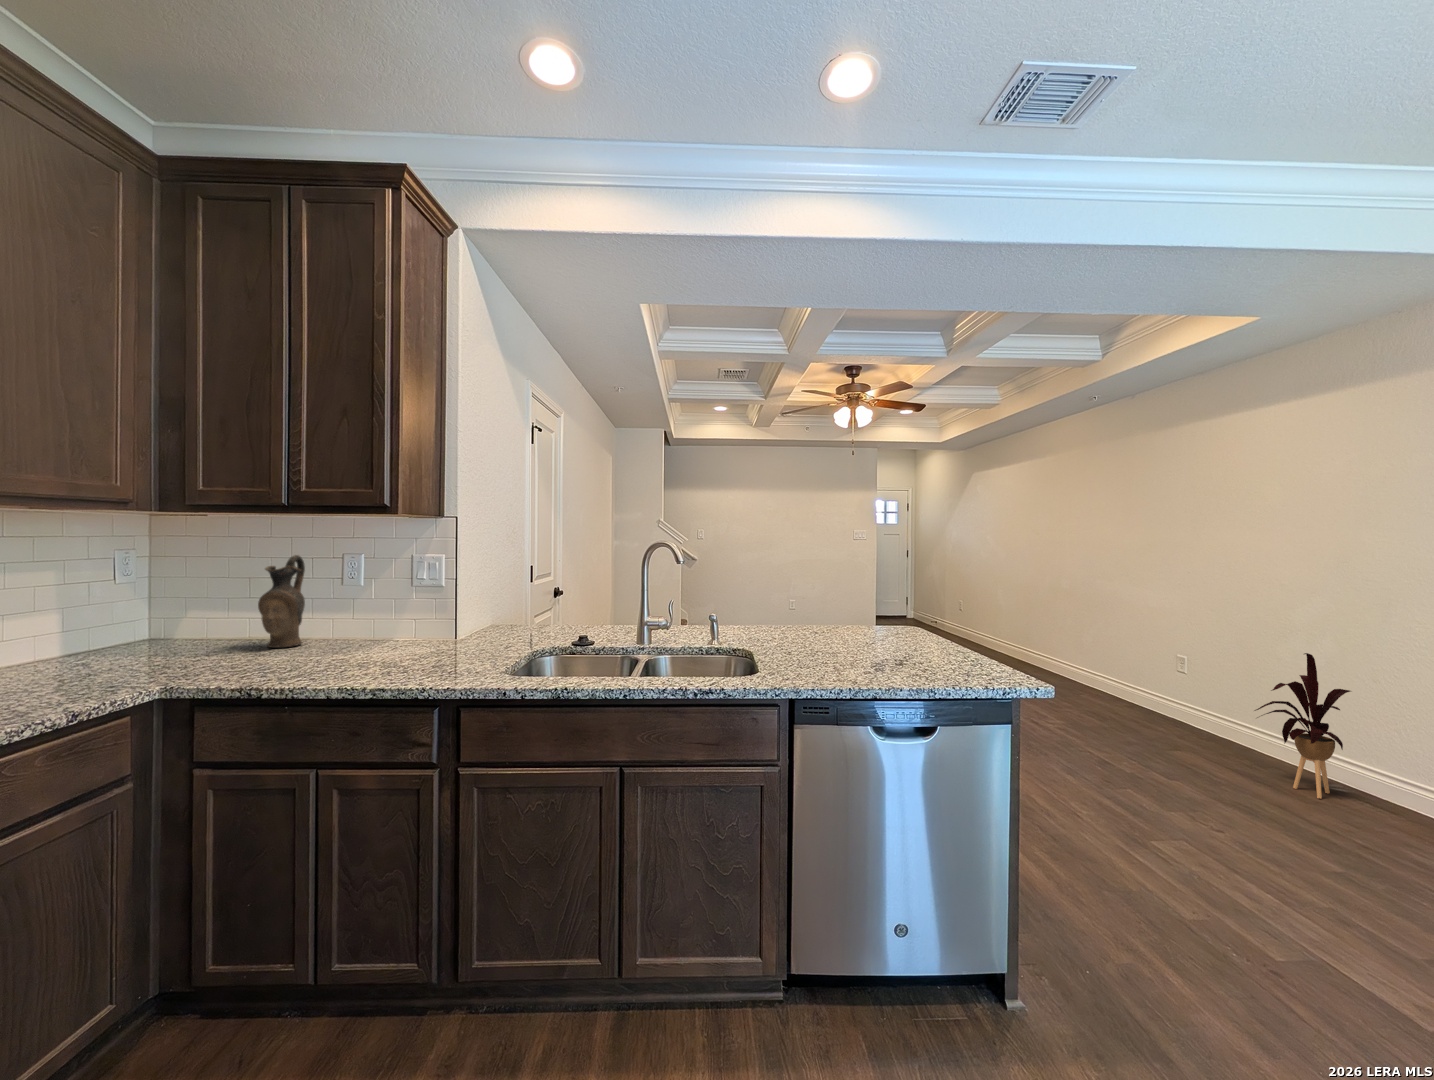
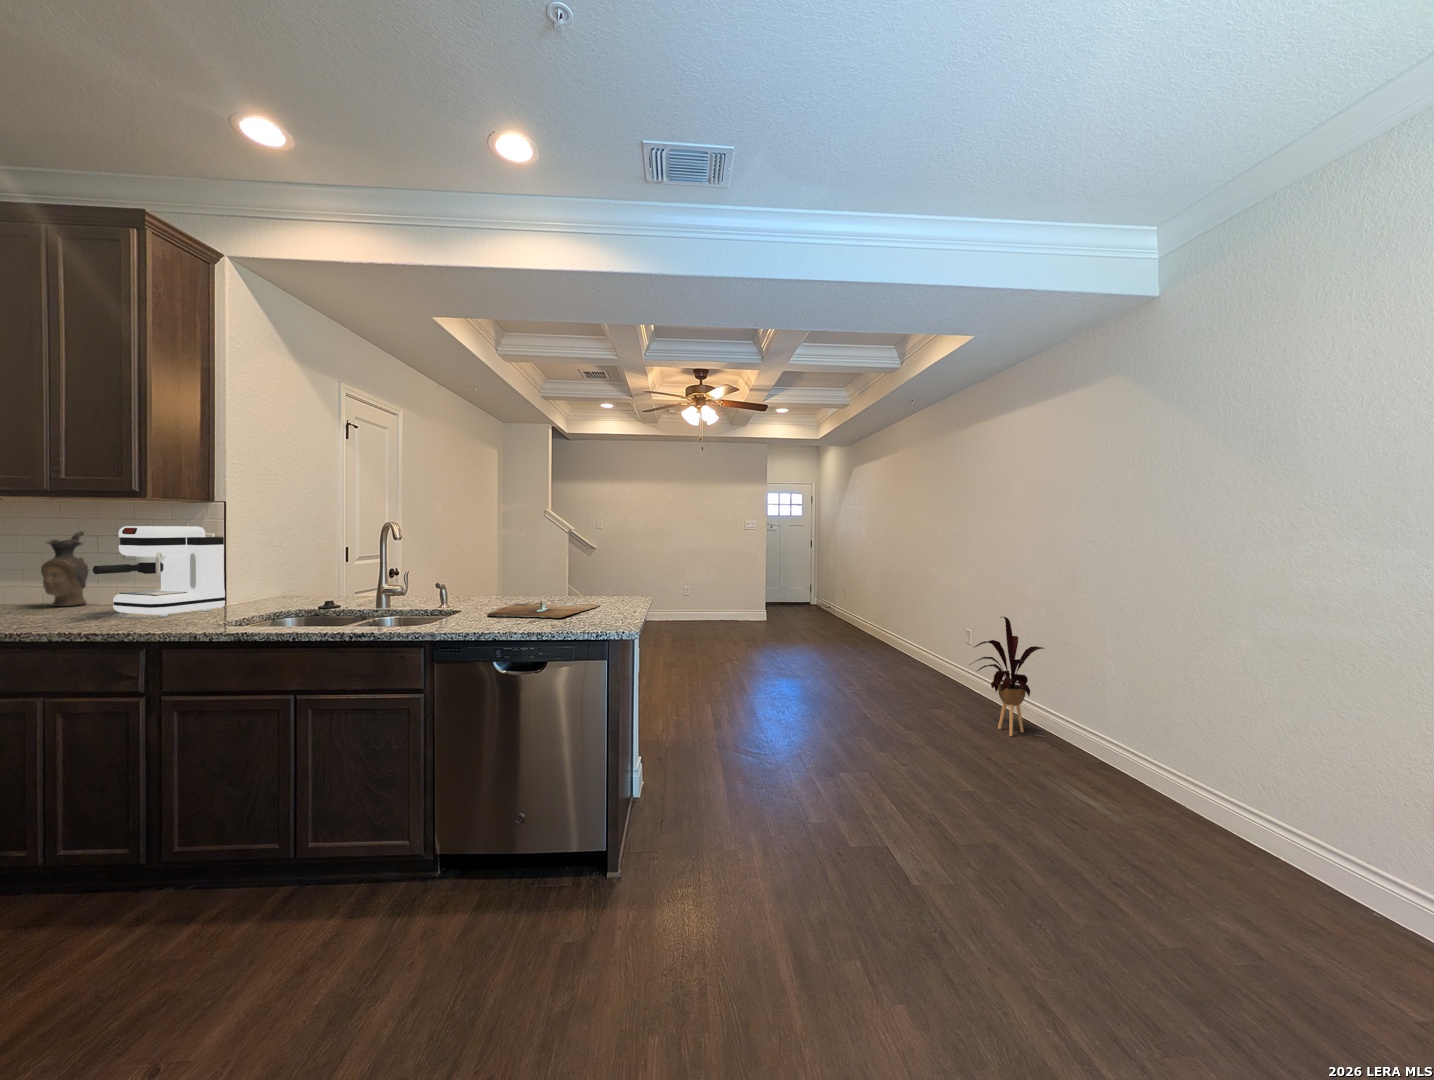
coffee maker: none [354,550,479,663] -> present [93,526,225,616]
cutting board: none [799,640,914,665] -> present [487,601,599,618]

